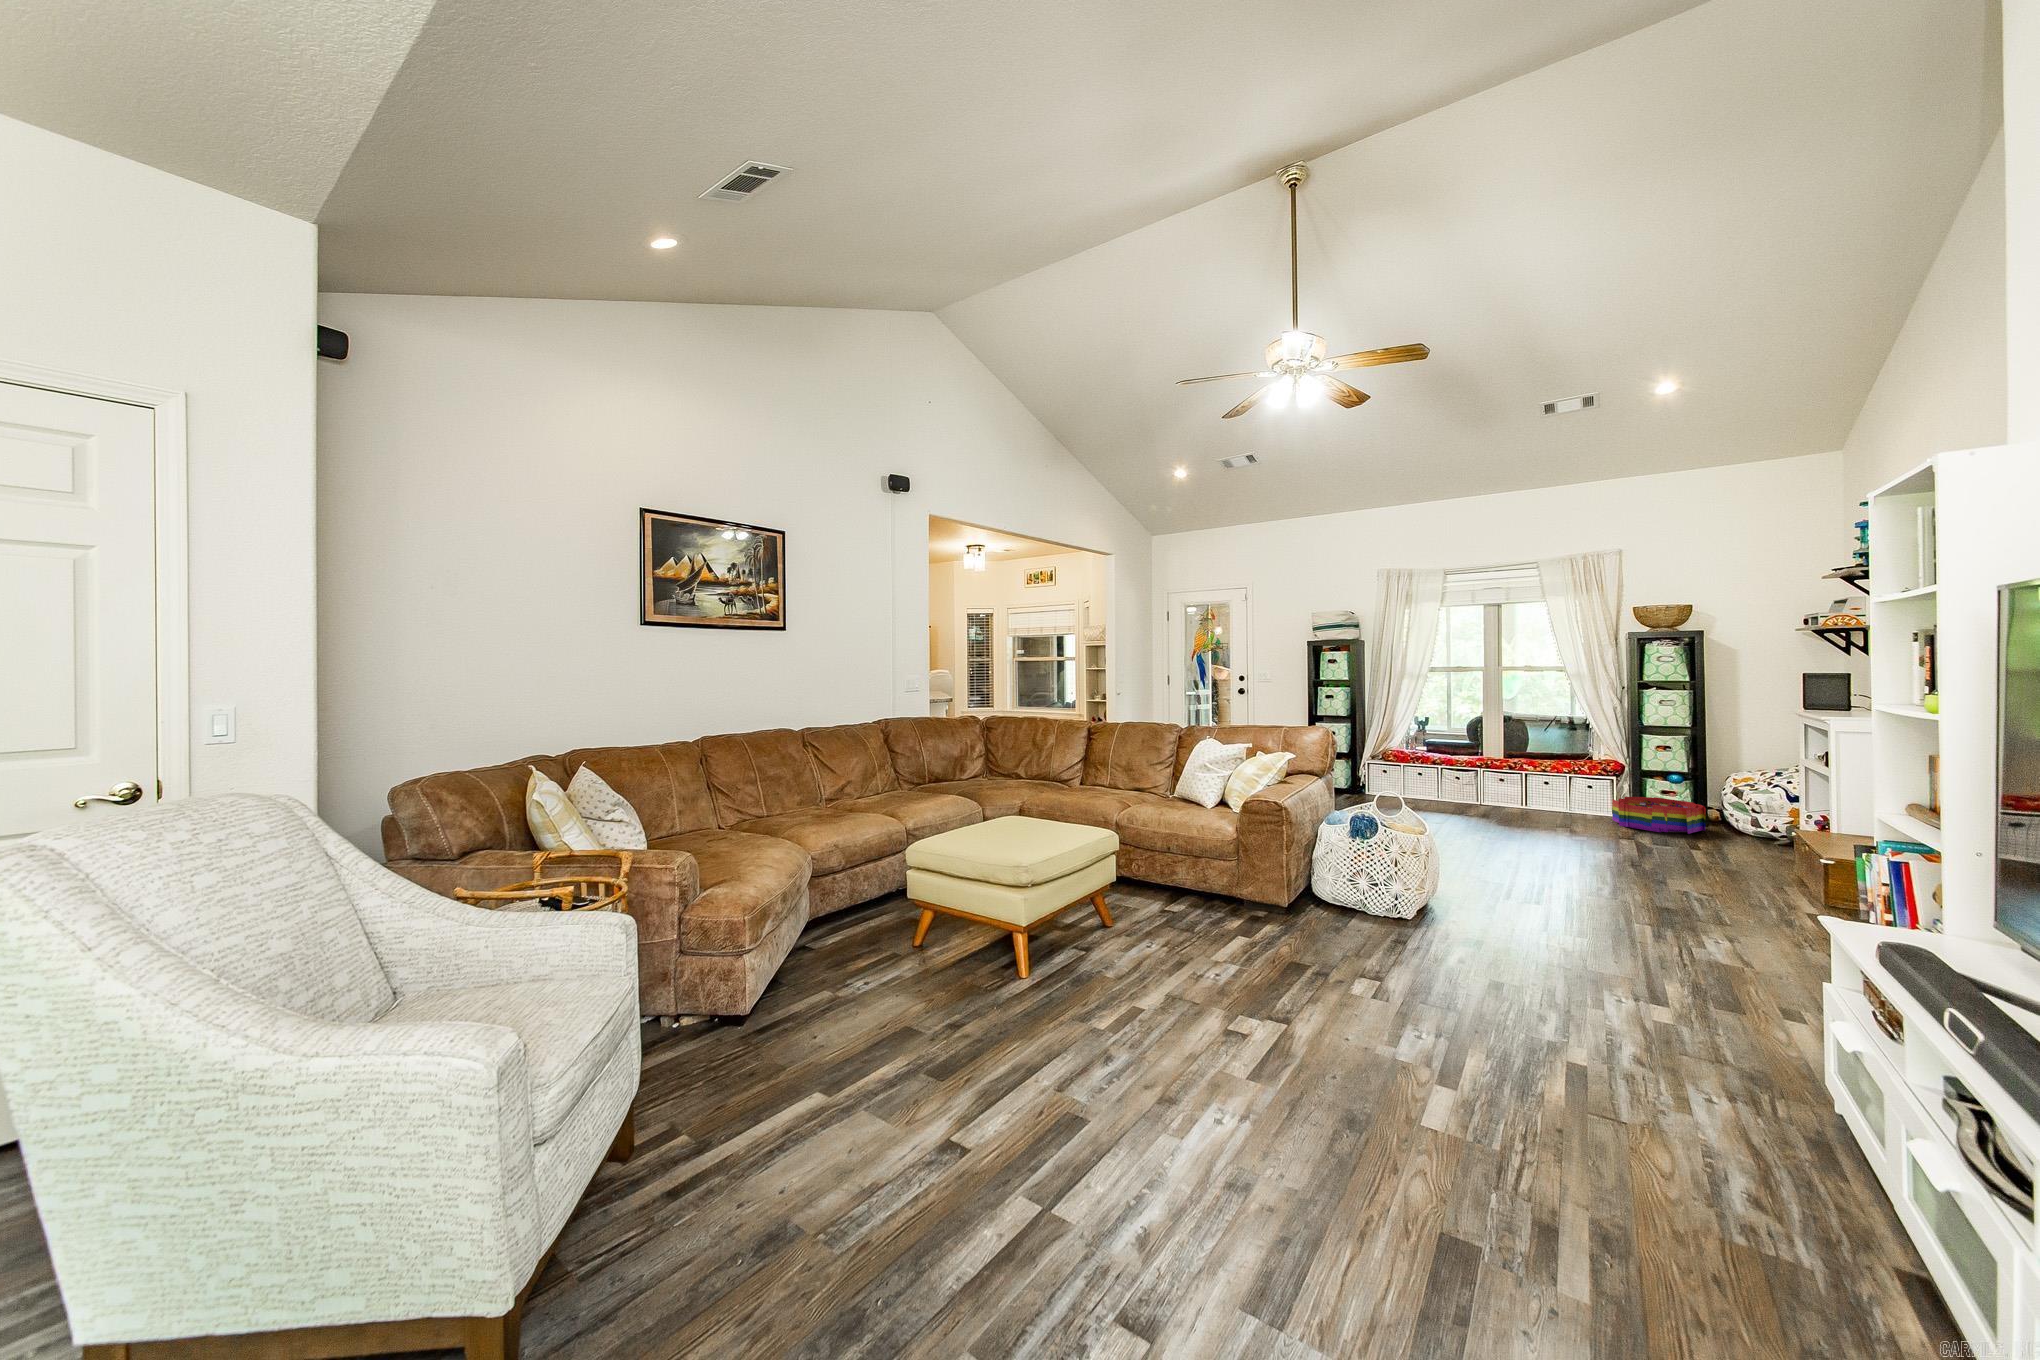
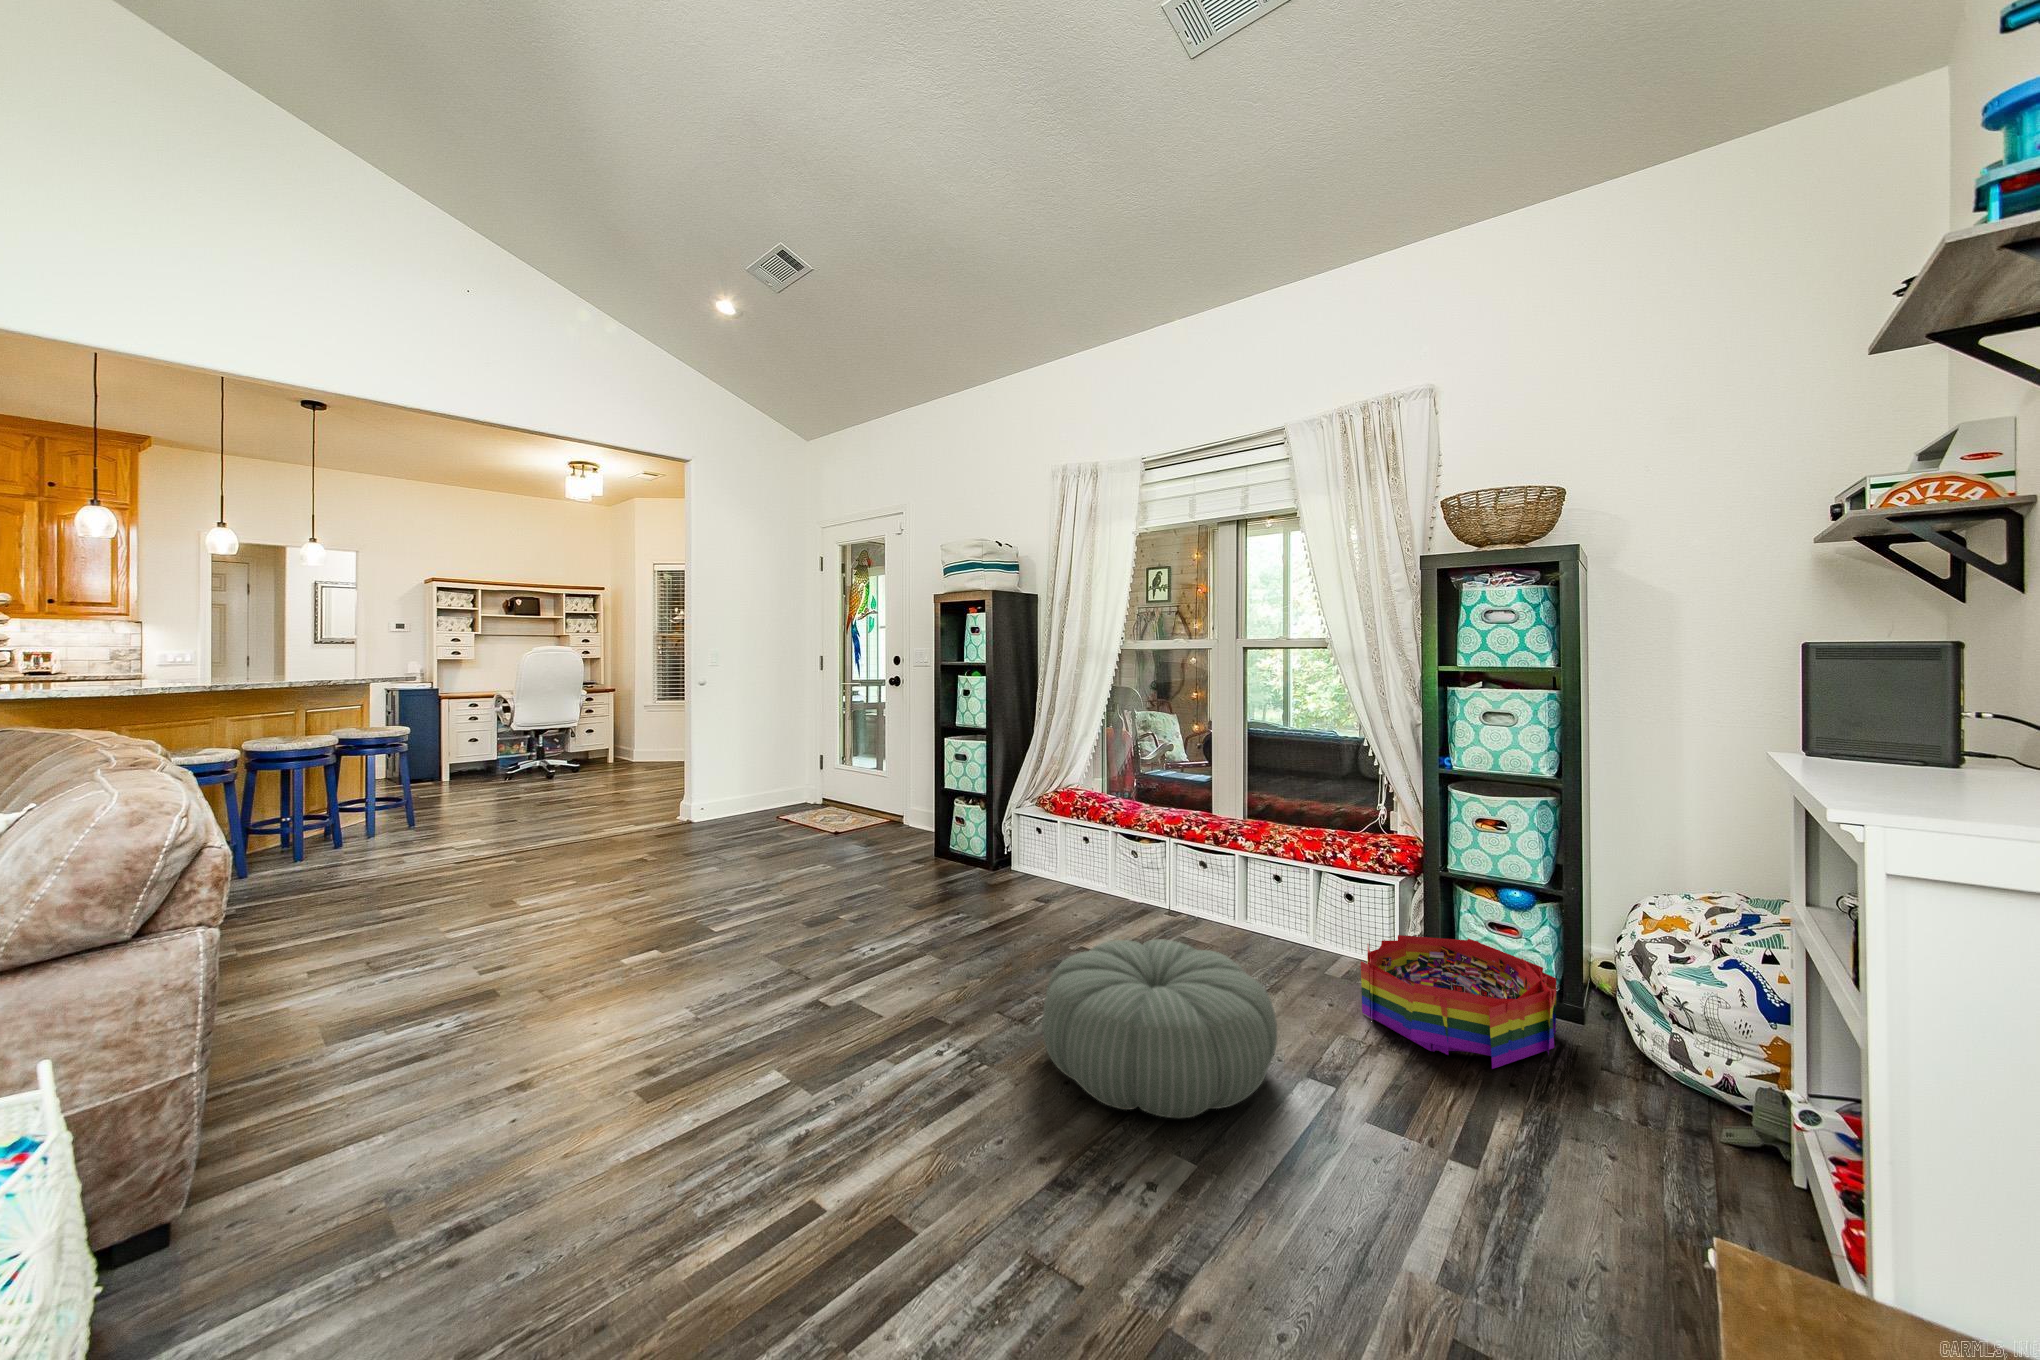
pouf: none [1507,793,1619,844] -> present [1042,939,1277,1118]

